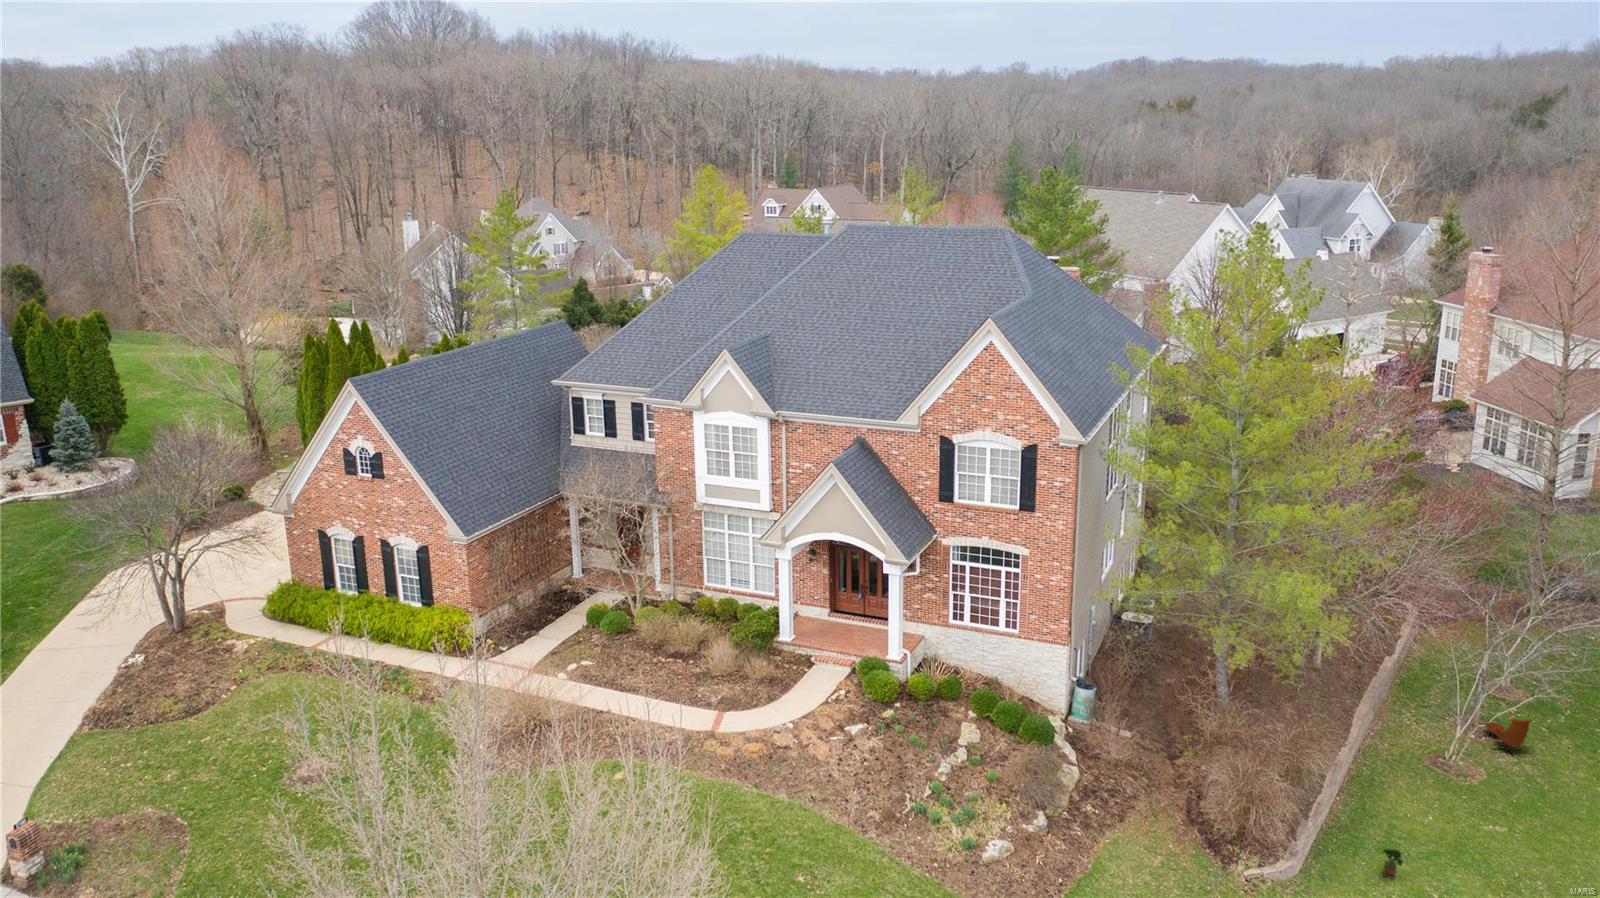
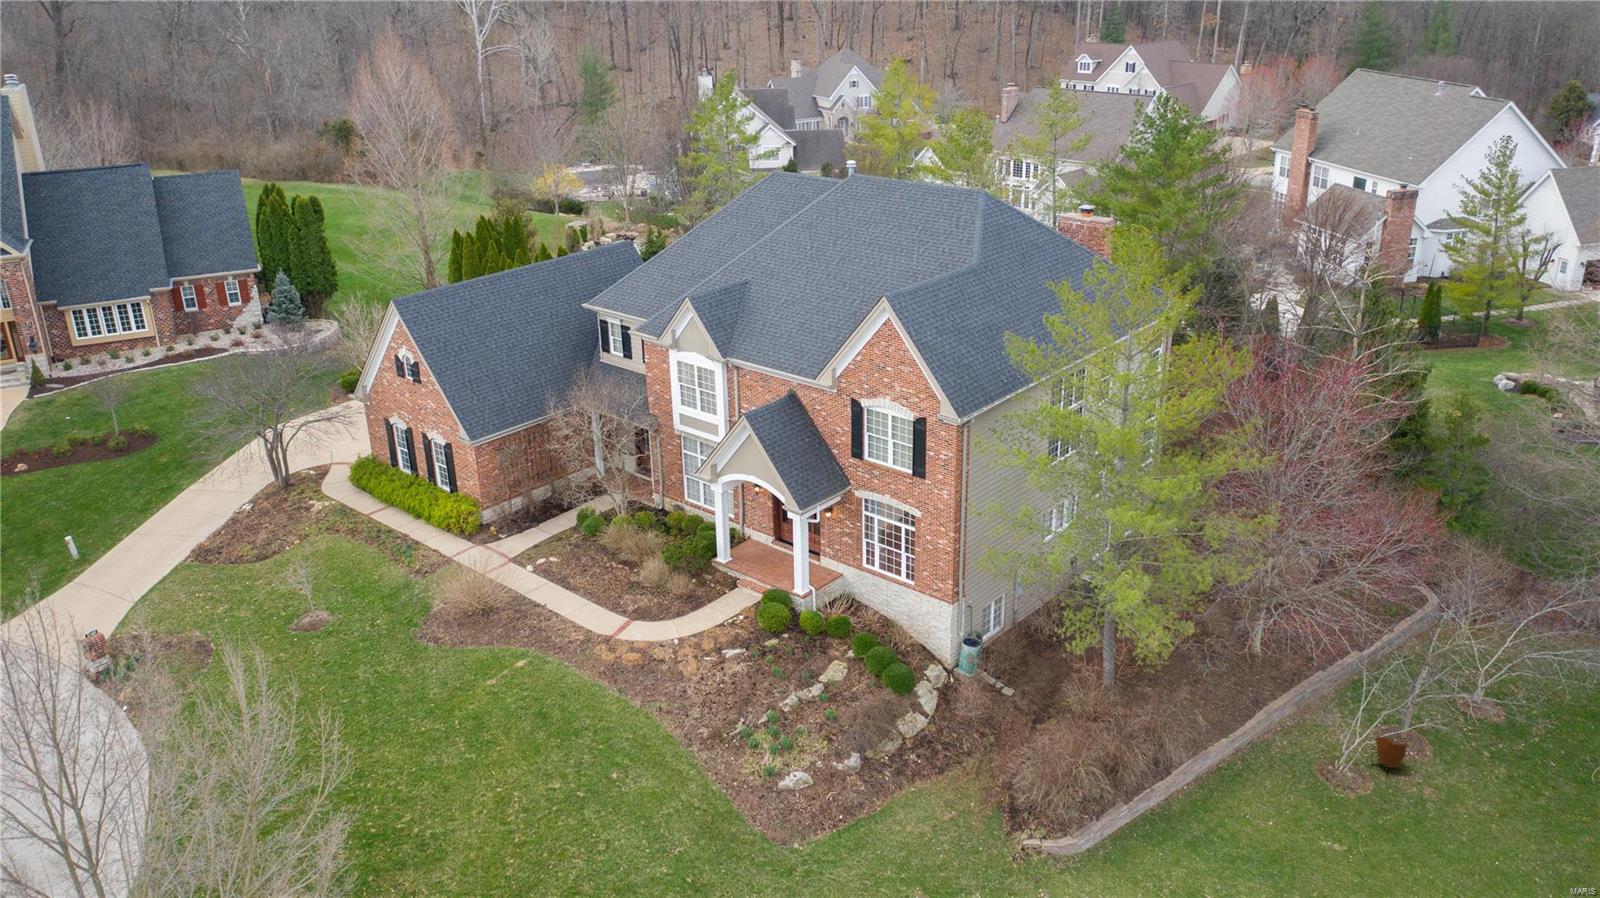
potted tree: present [1383,849,1403,879] -> none [1157,845,1178,875]

